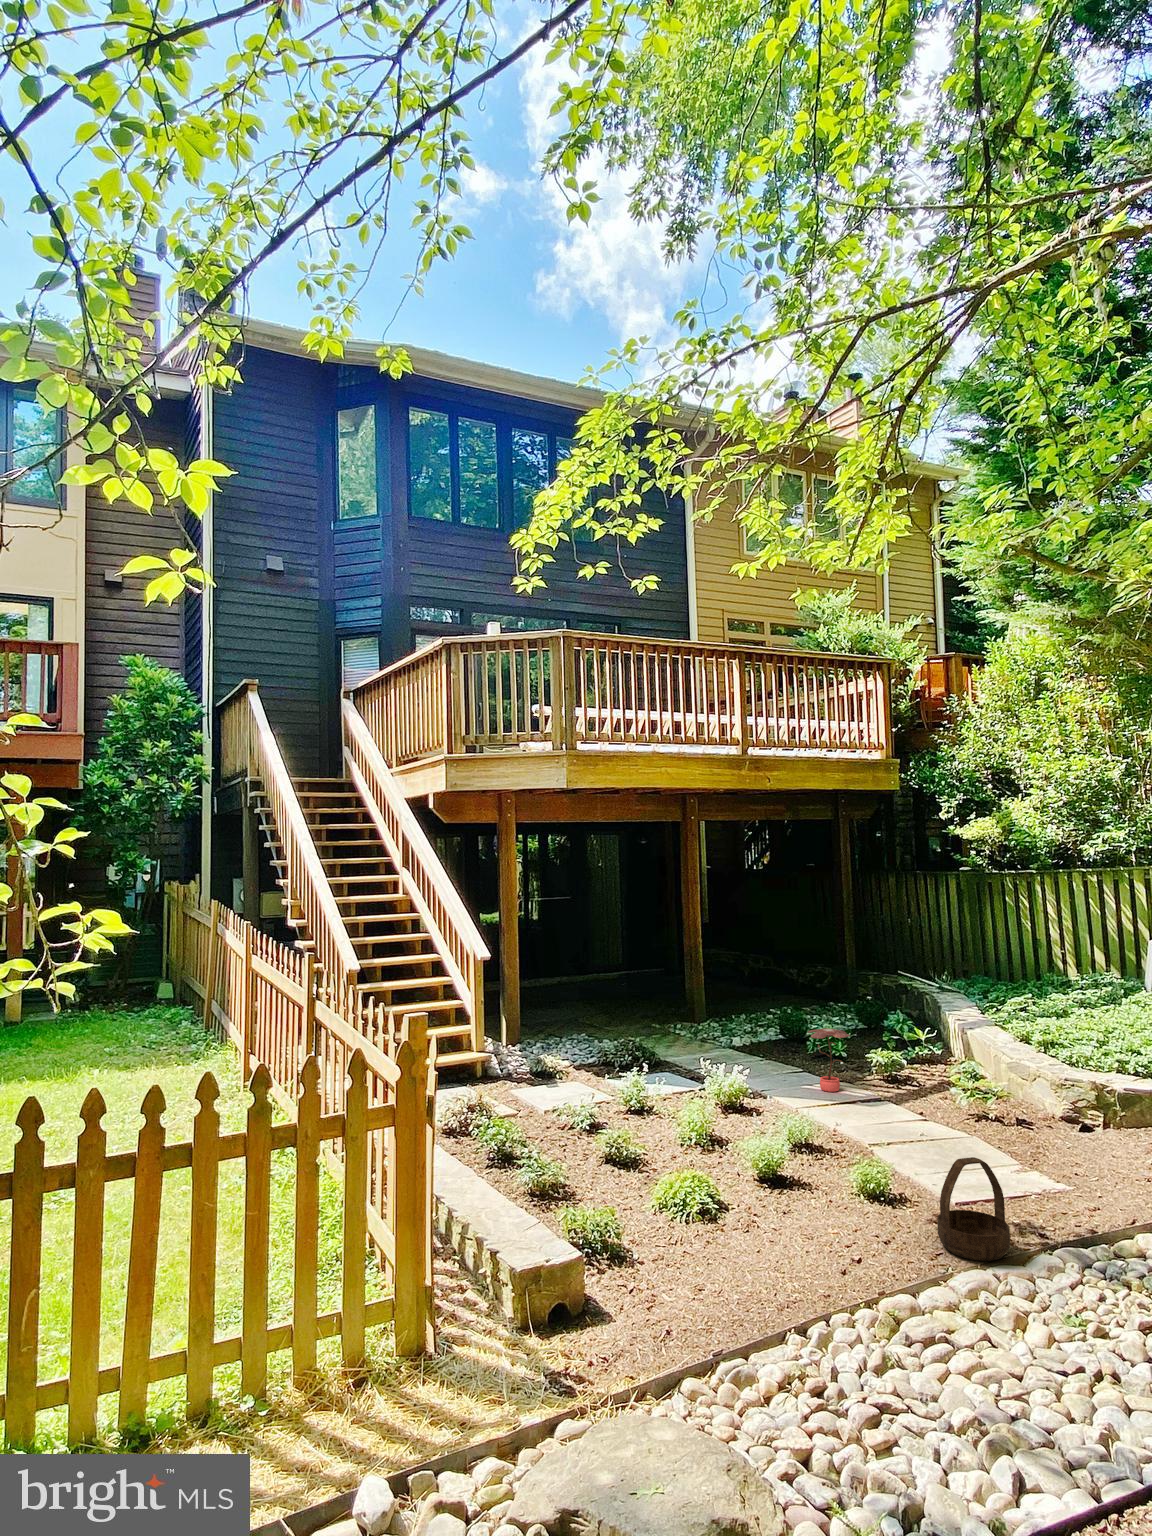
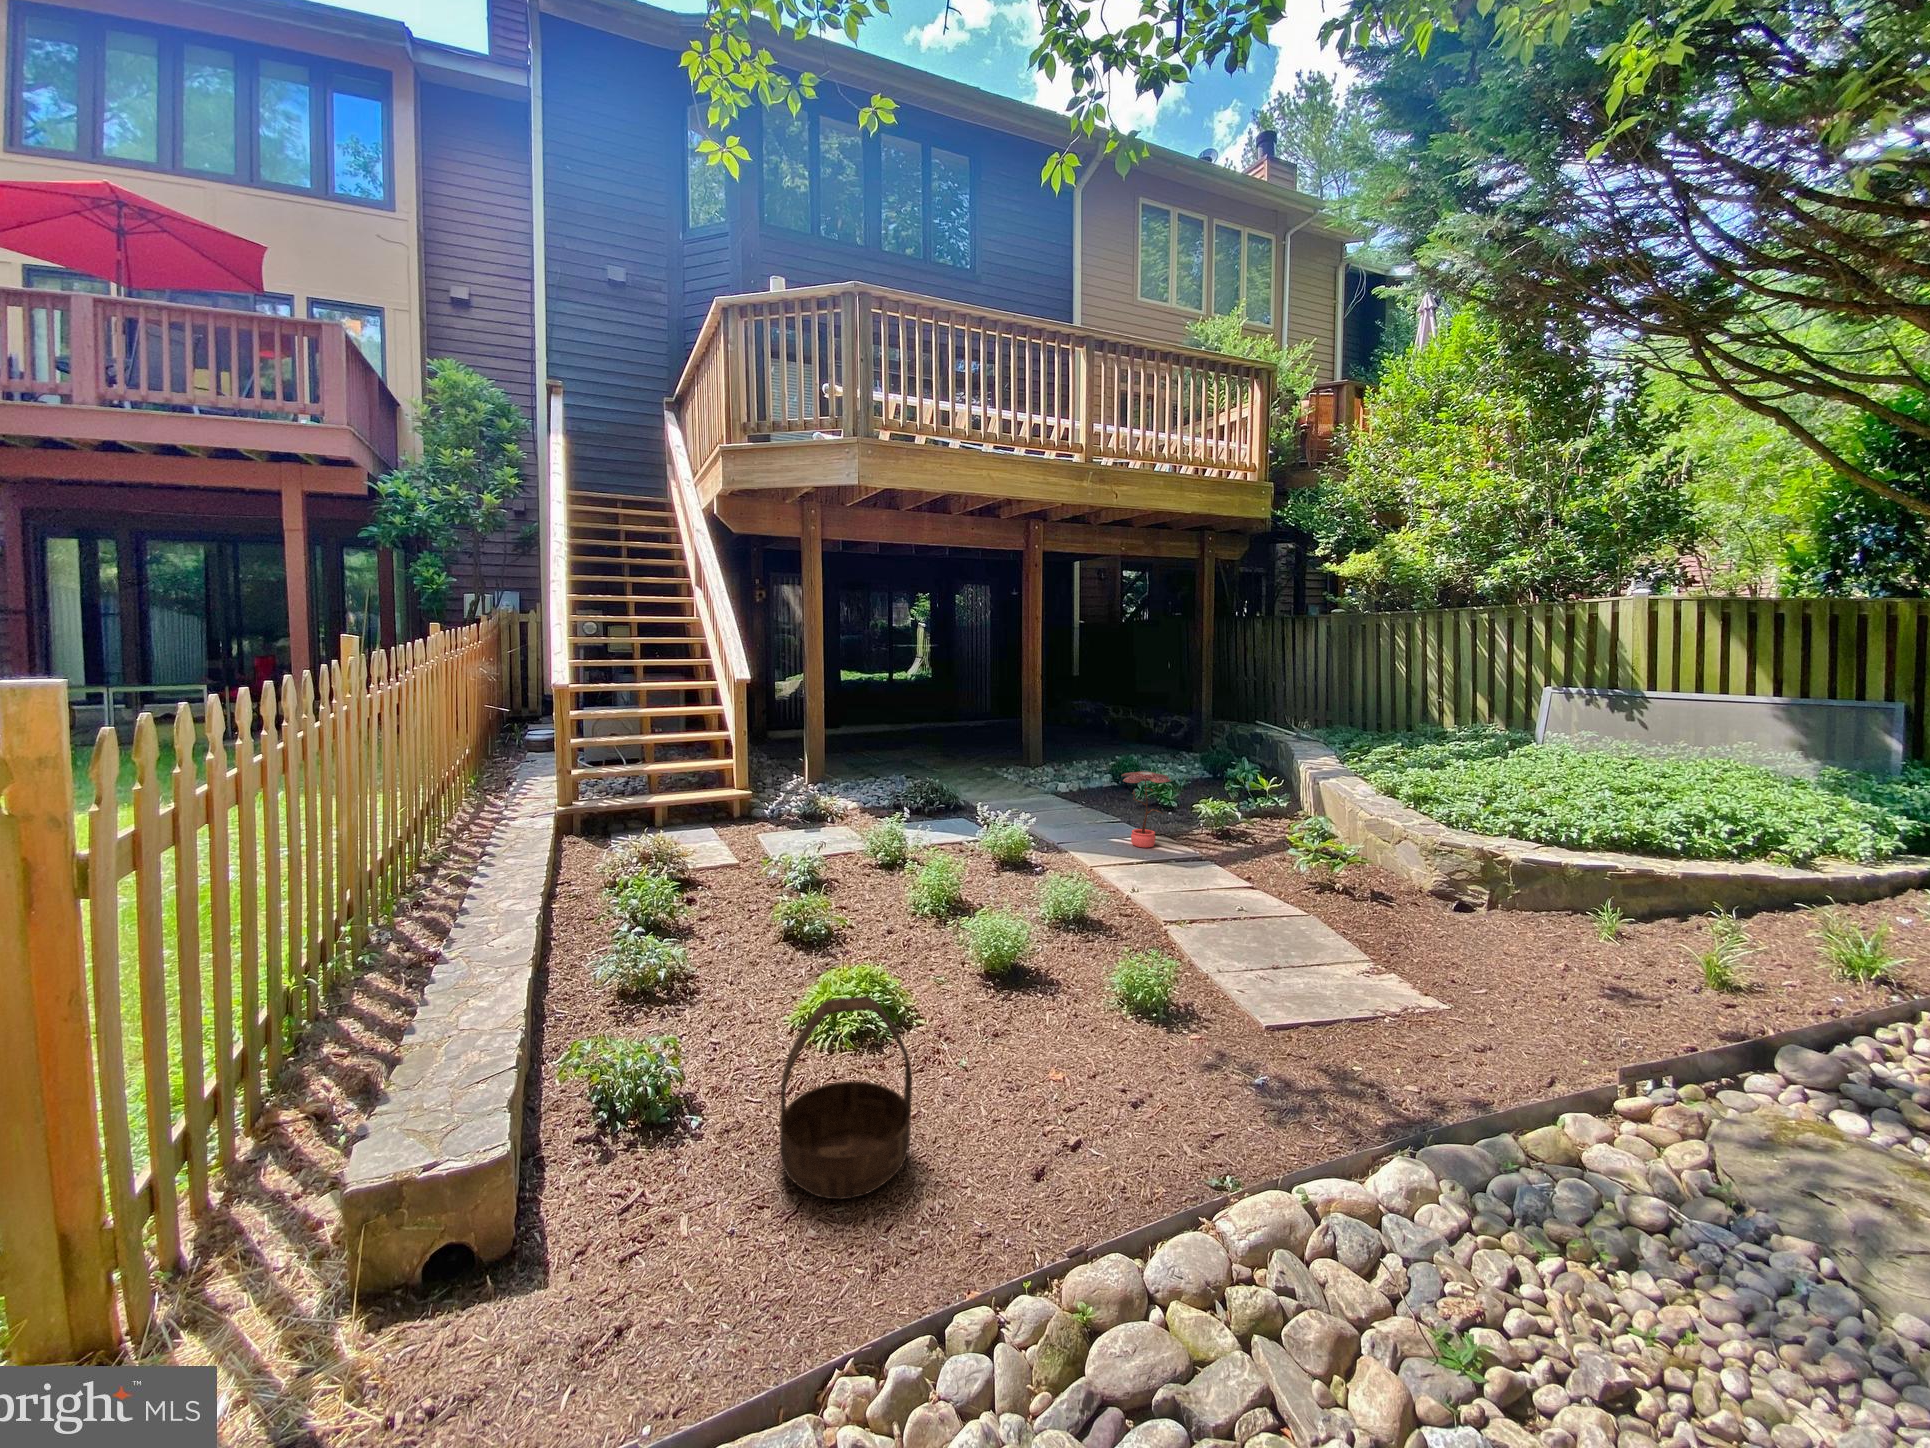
basket: present [937,1157,1010,1261] -> present [780,996,912,1199]

